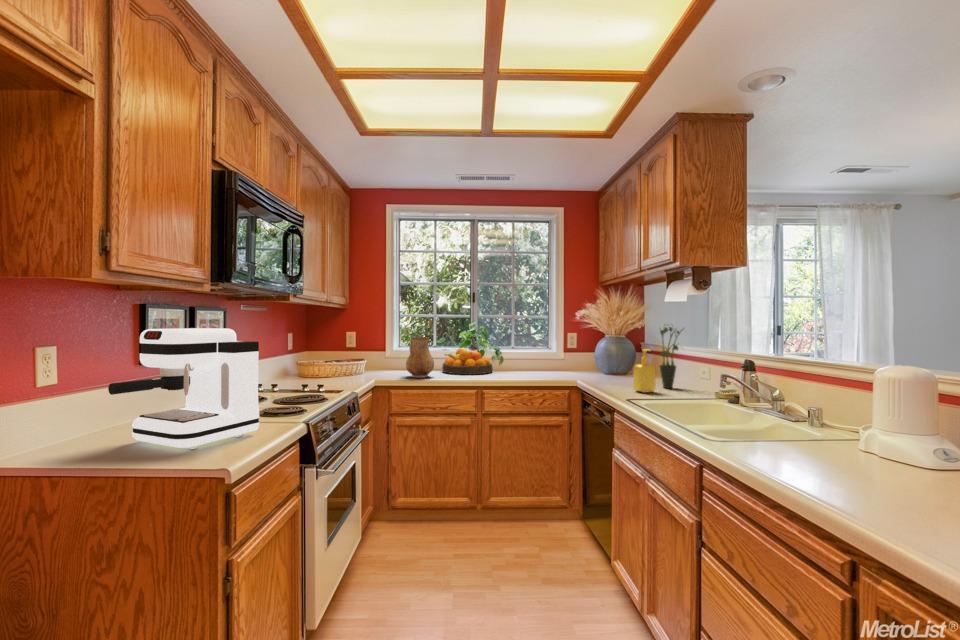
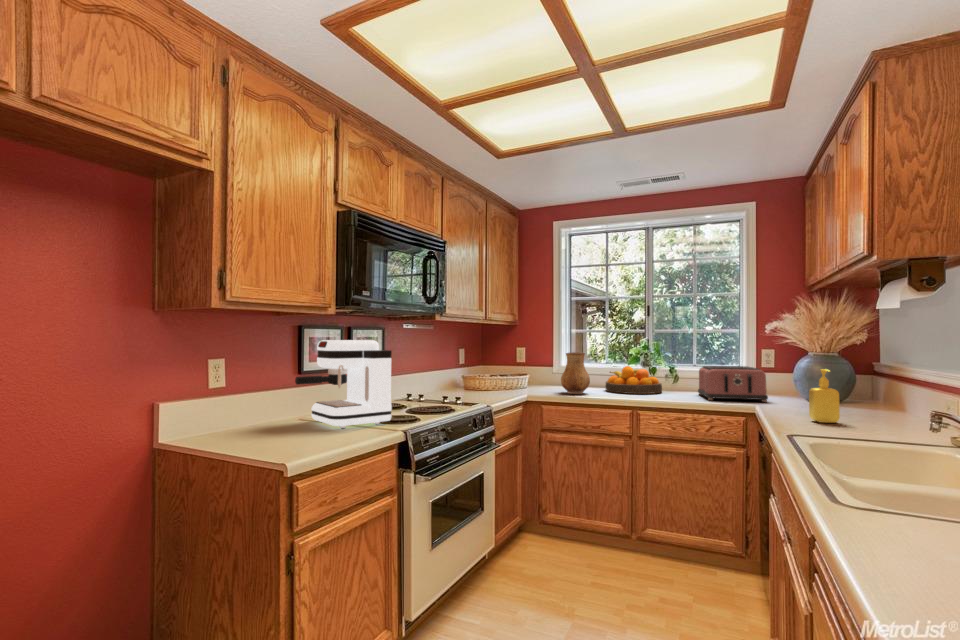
potted plant: present [660,327,683,388] -> none [857,338,899,421]
toaster: none [522,347,582,377] -> present [698,366,768,402]

